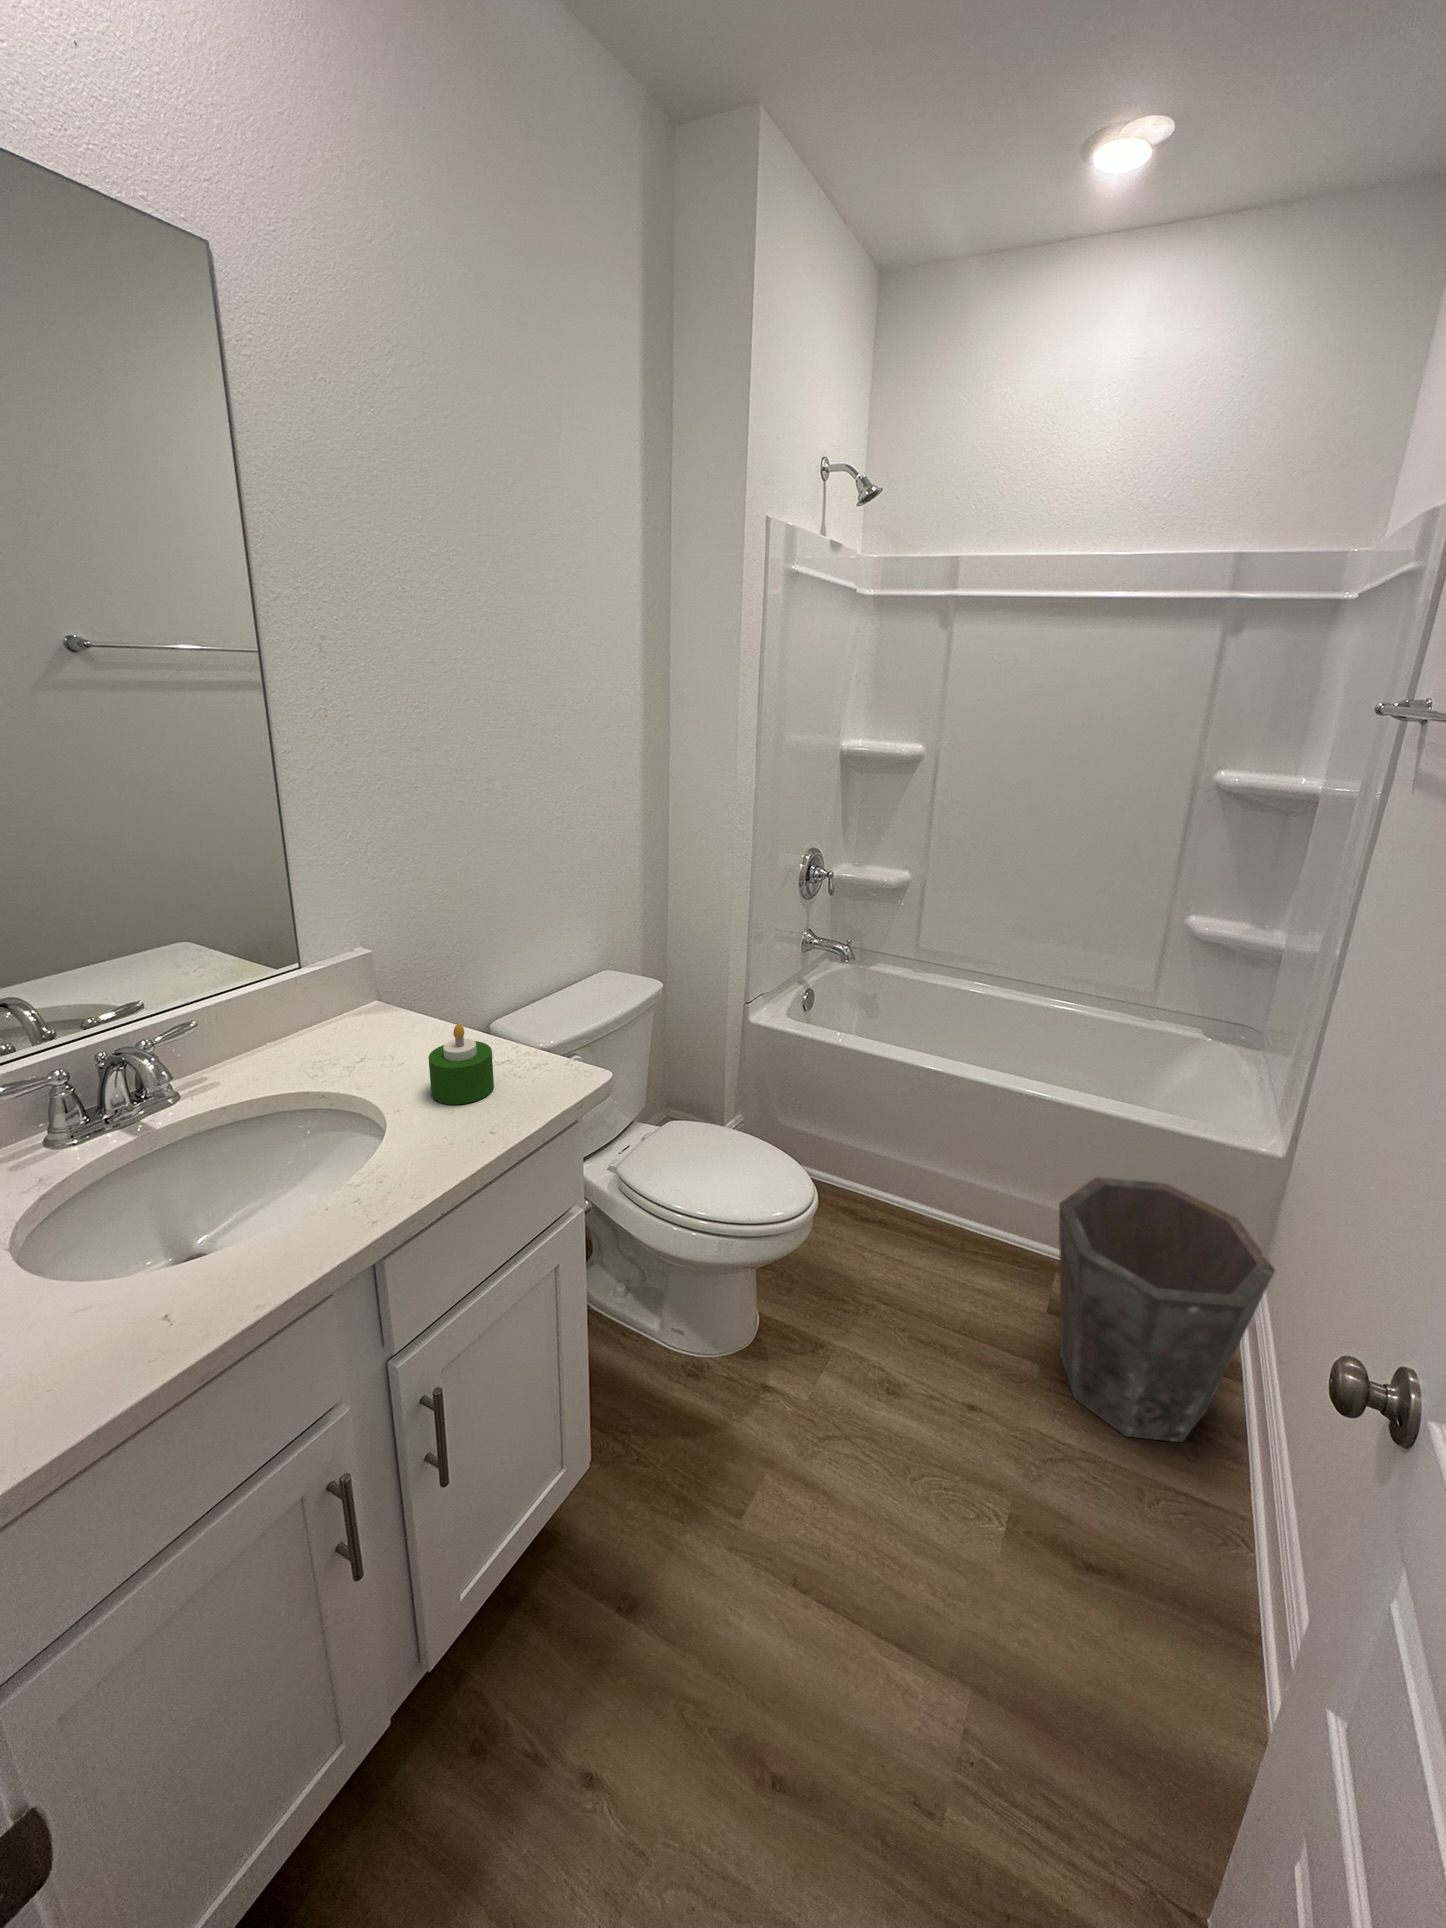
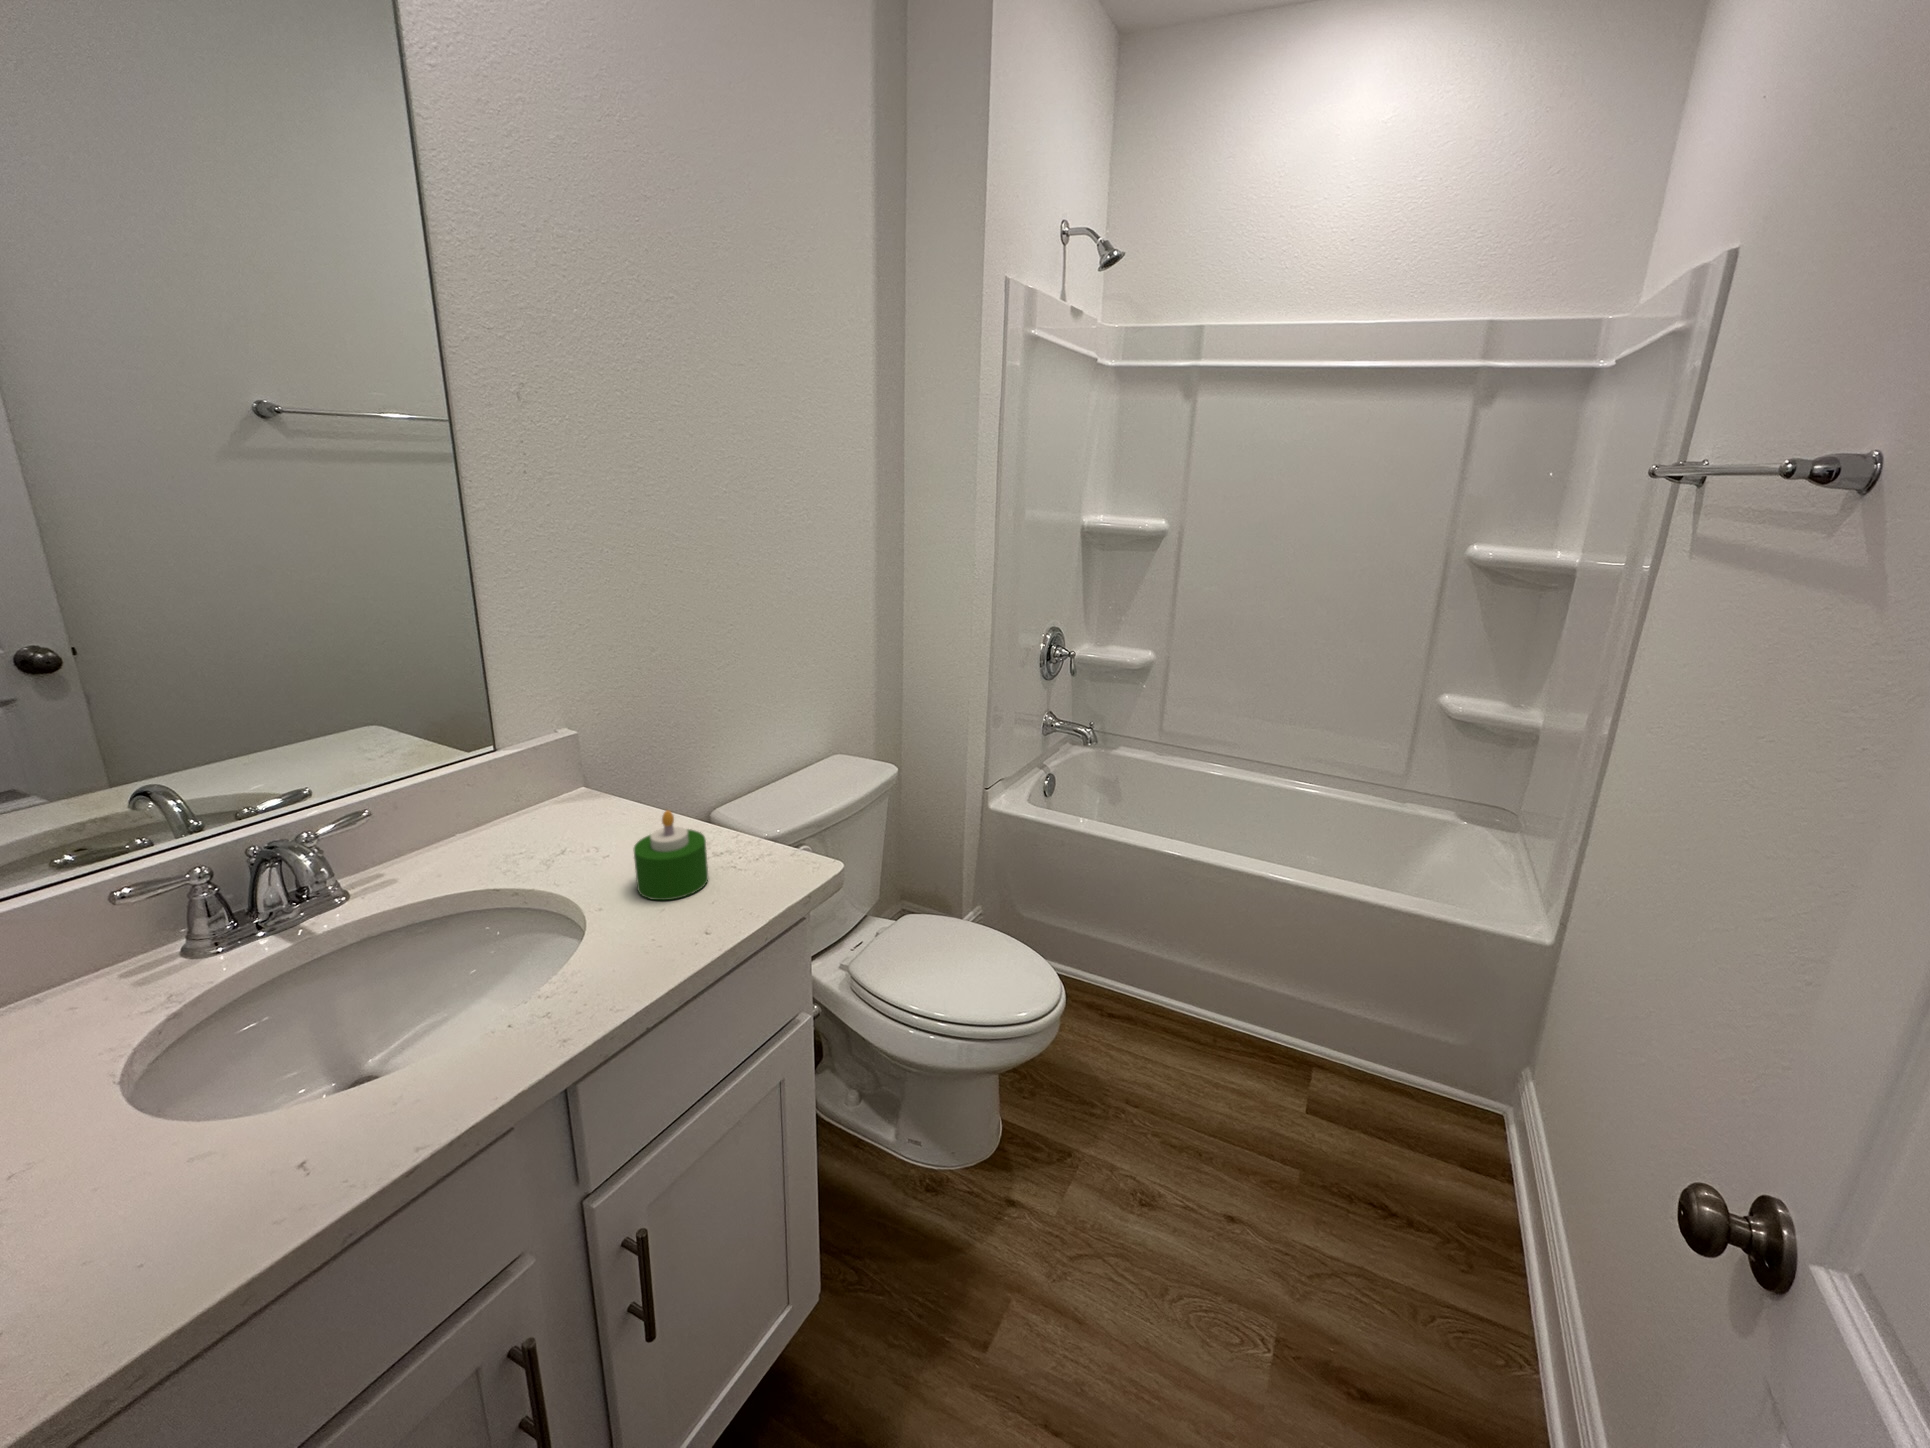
waste bin: present [1059,1177,1275,1442] -> none [1319,965,1550,1247]

